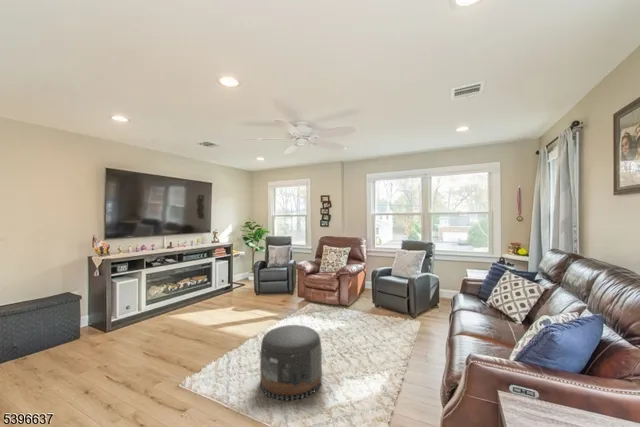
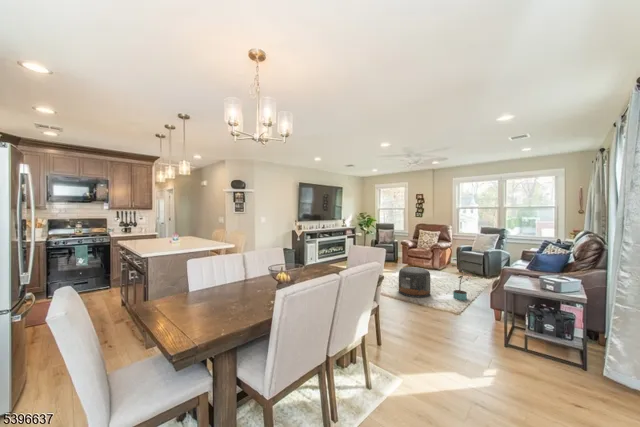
potted plant: none [358,308,403,394] -> present [452,259,475,300]

